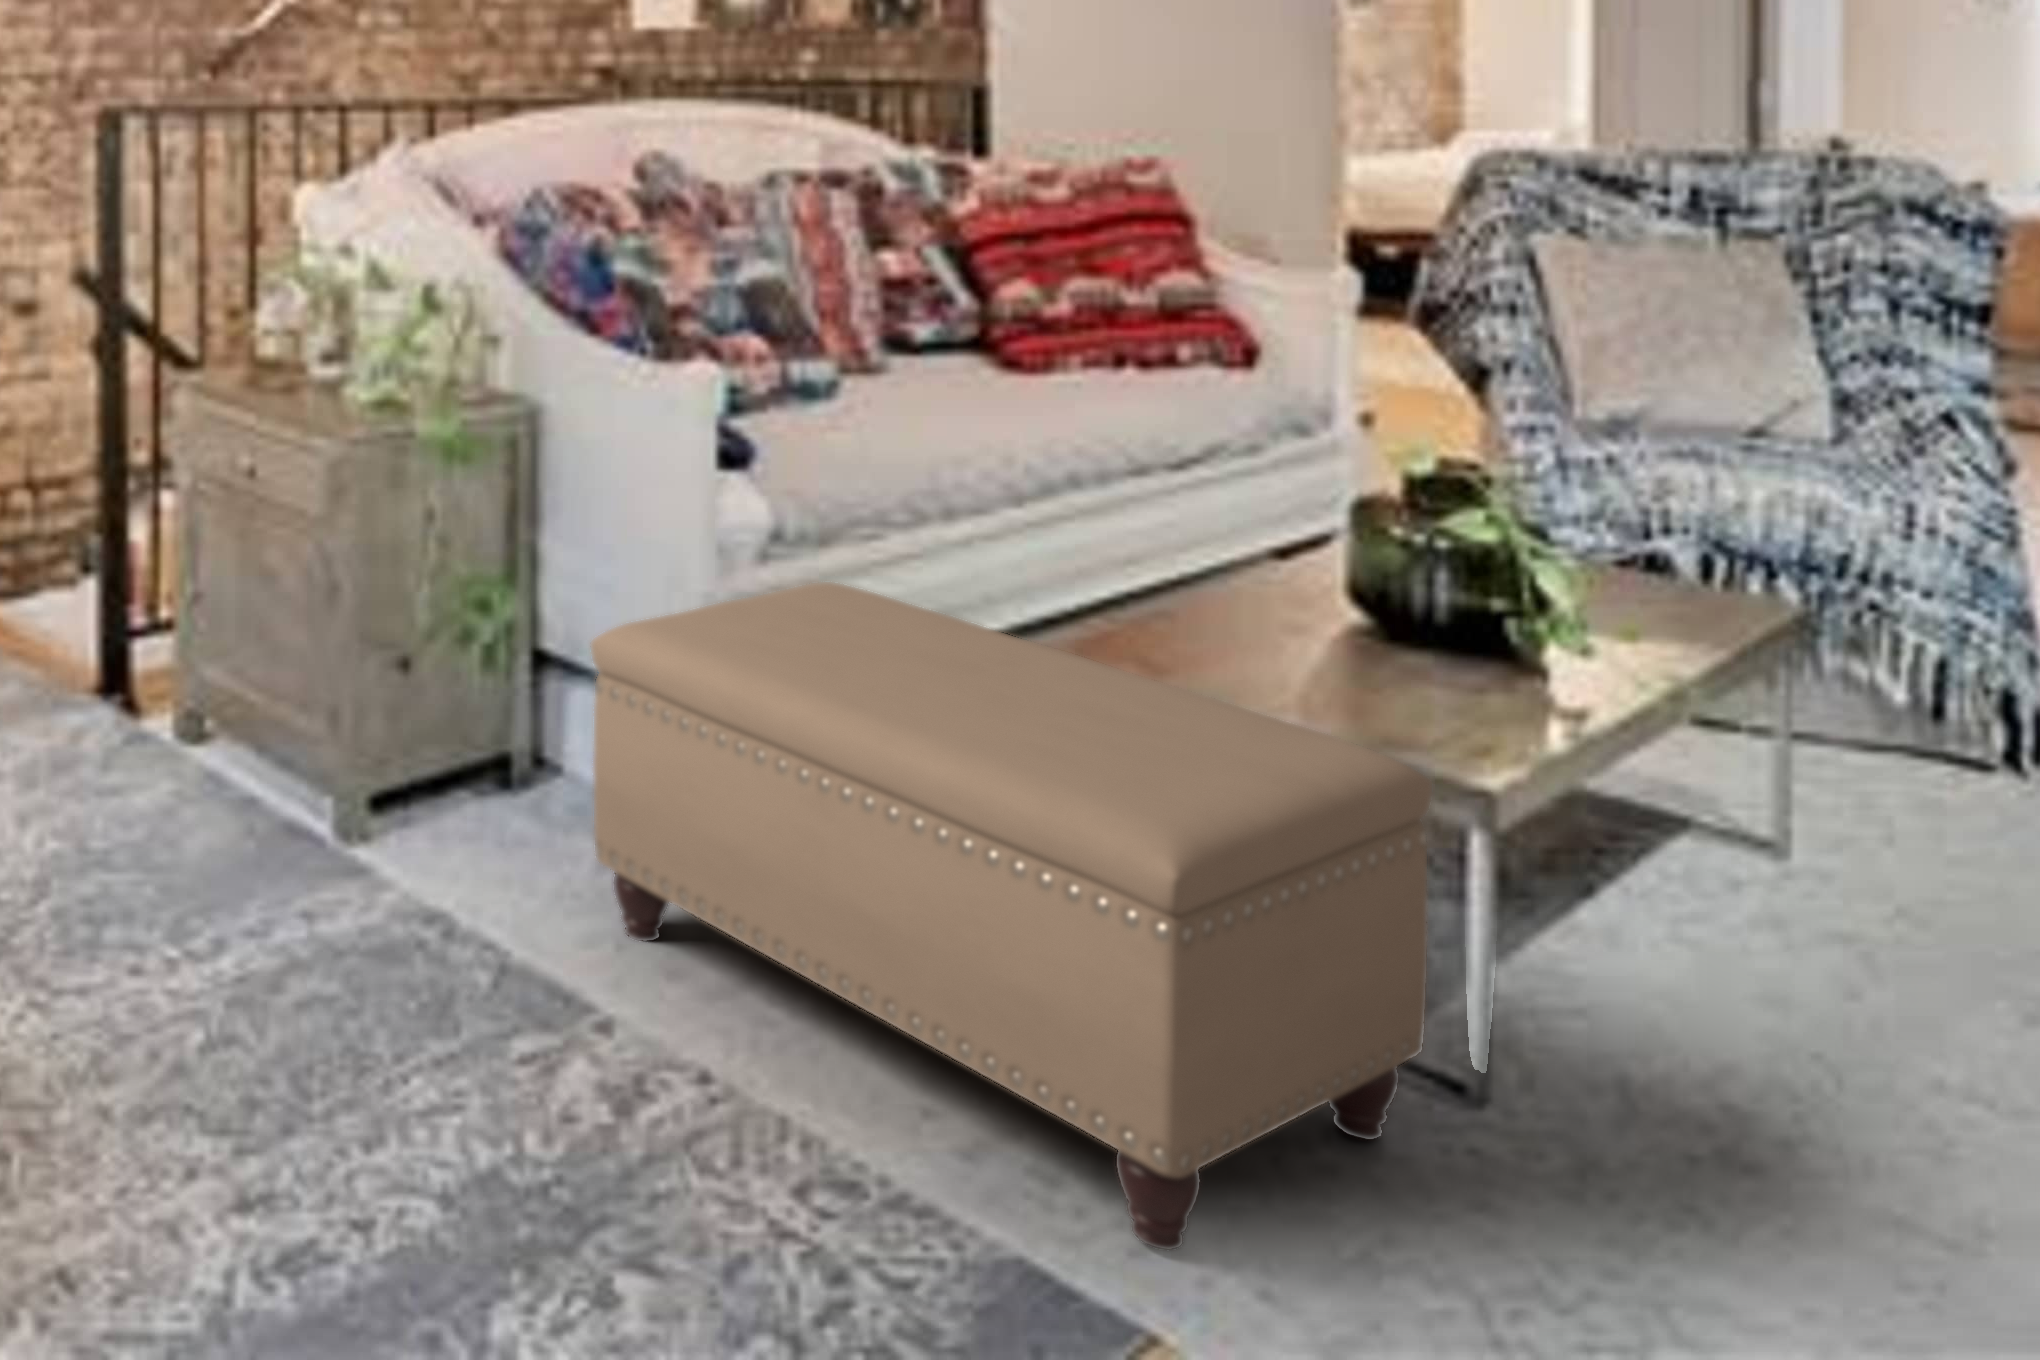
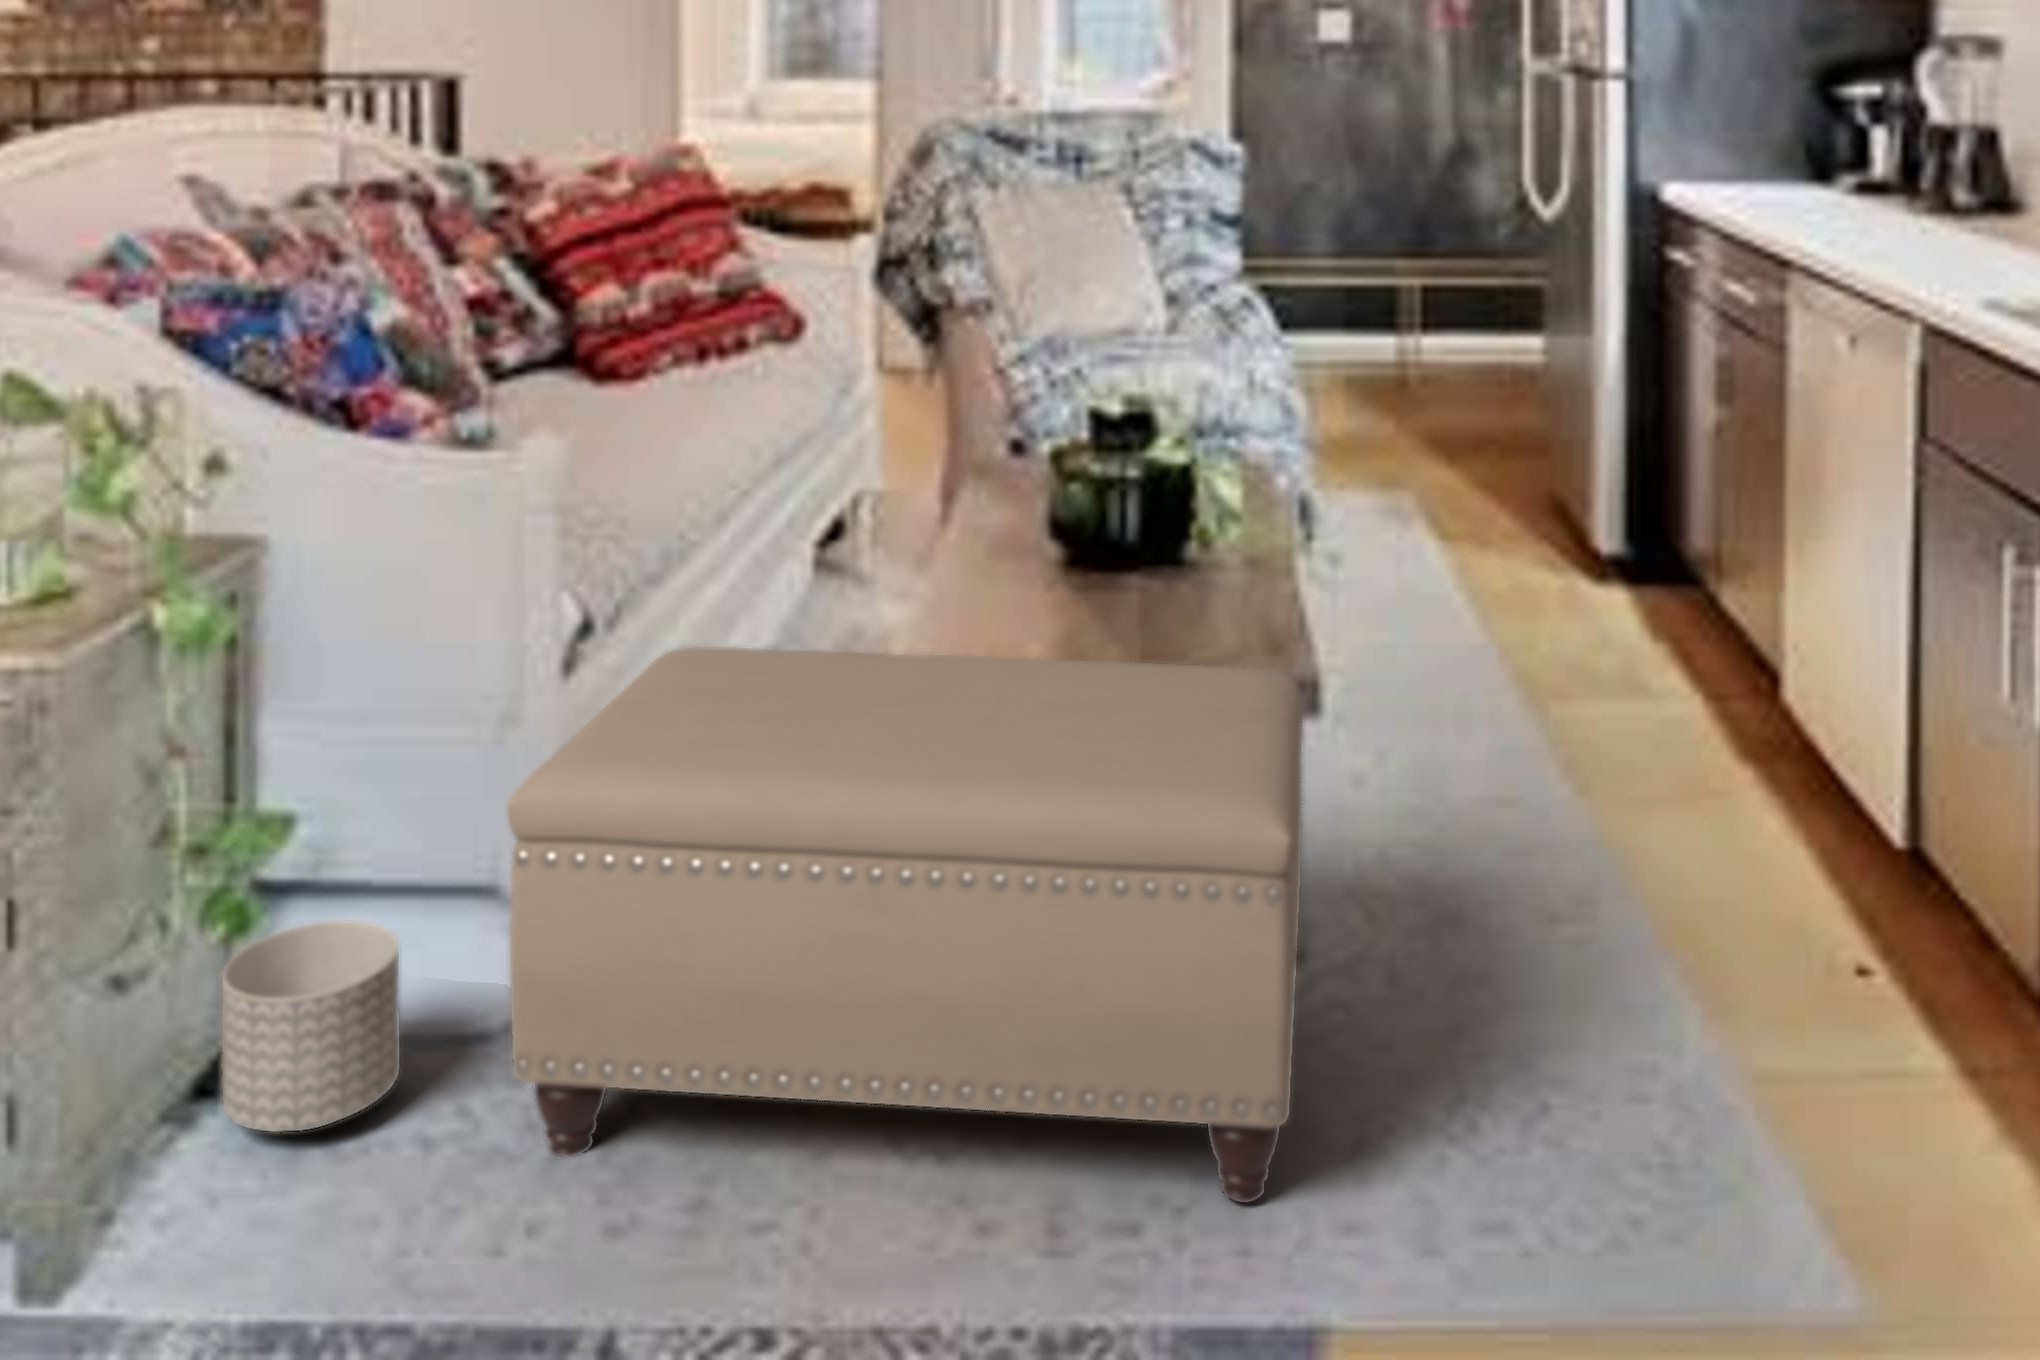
planter: none [447,706,568,851] -> present [222,921,400,1132]

